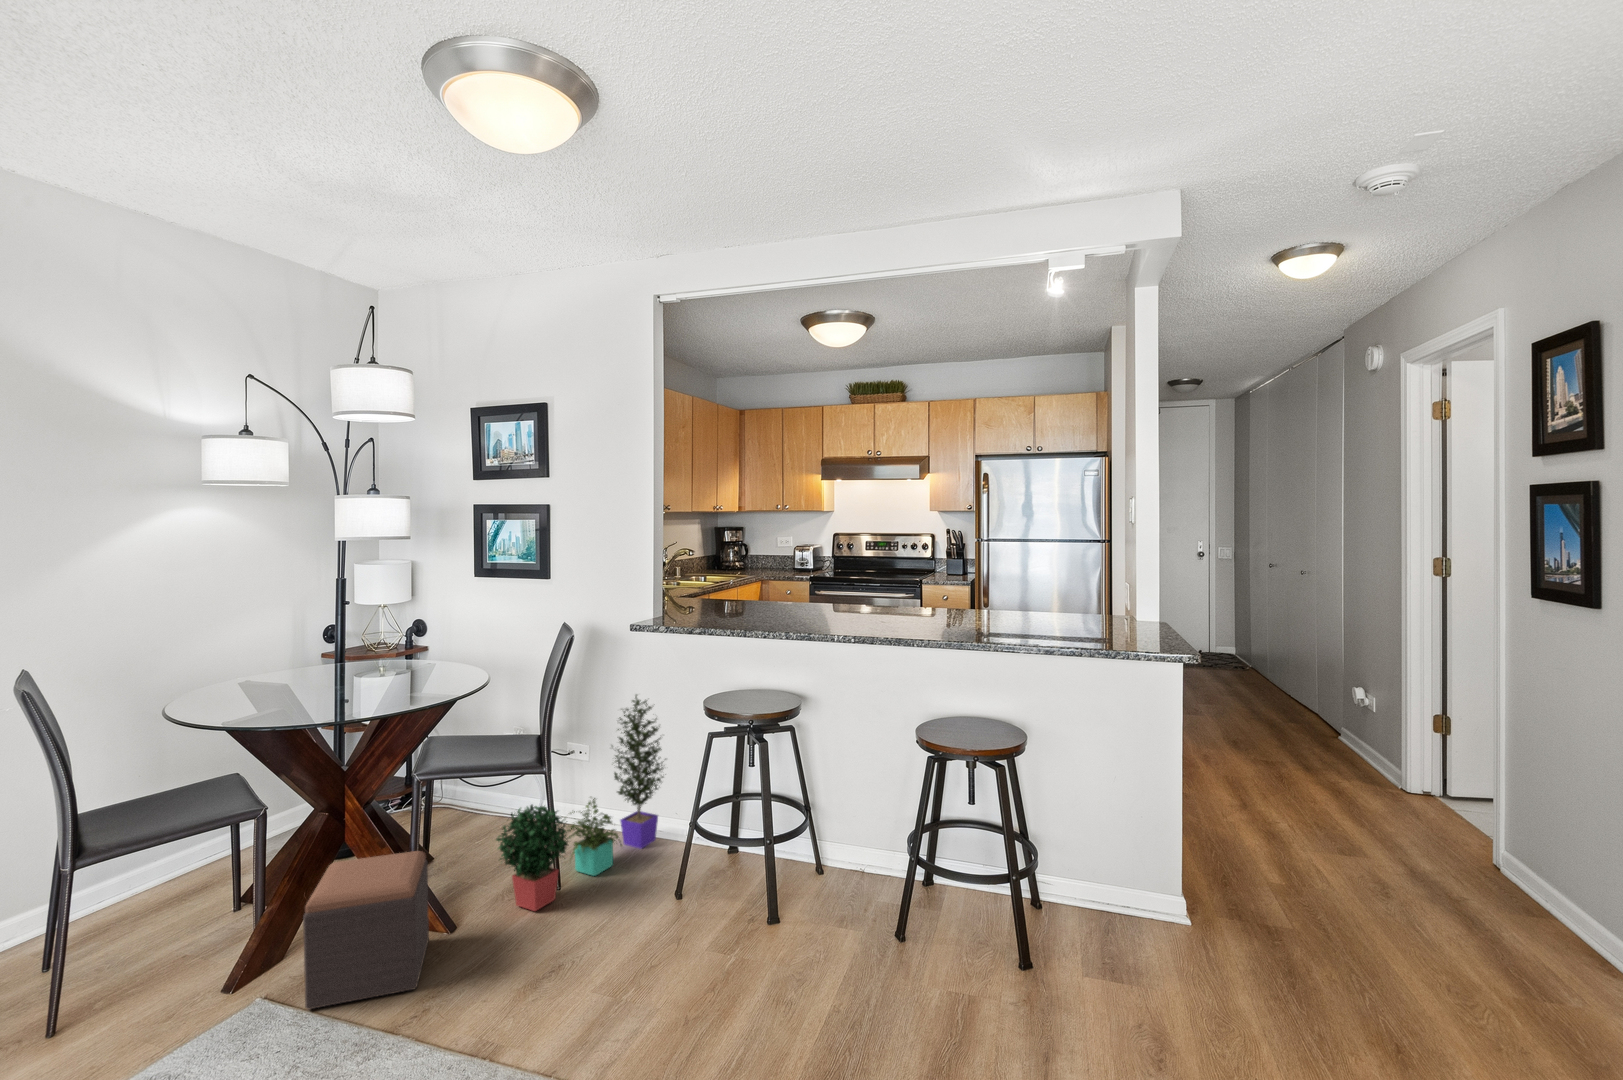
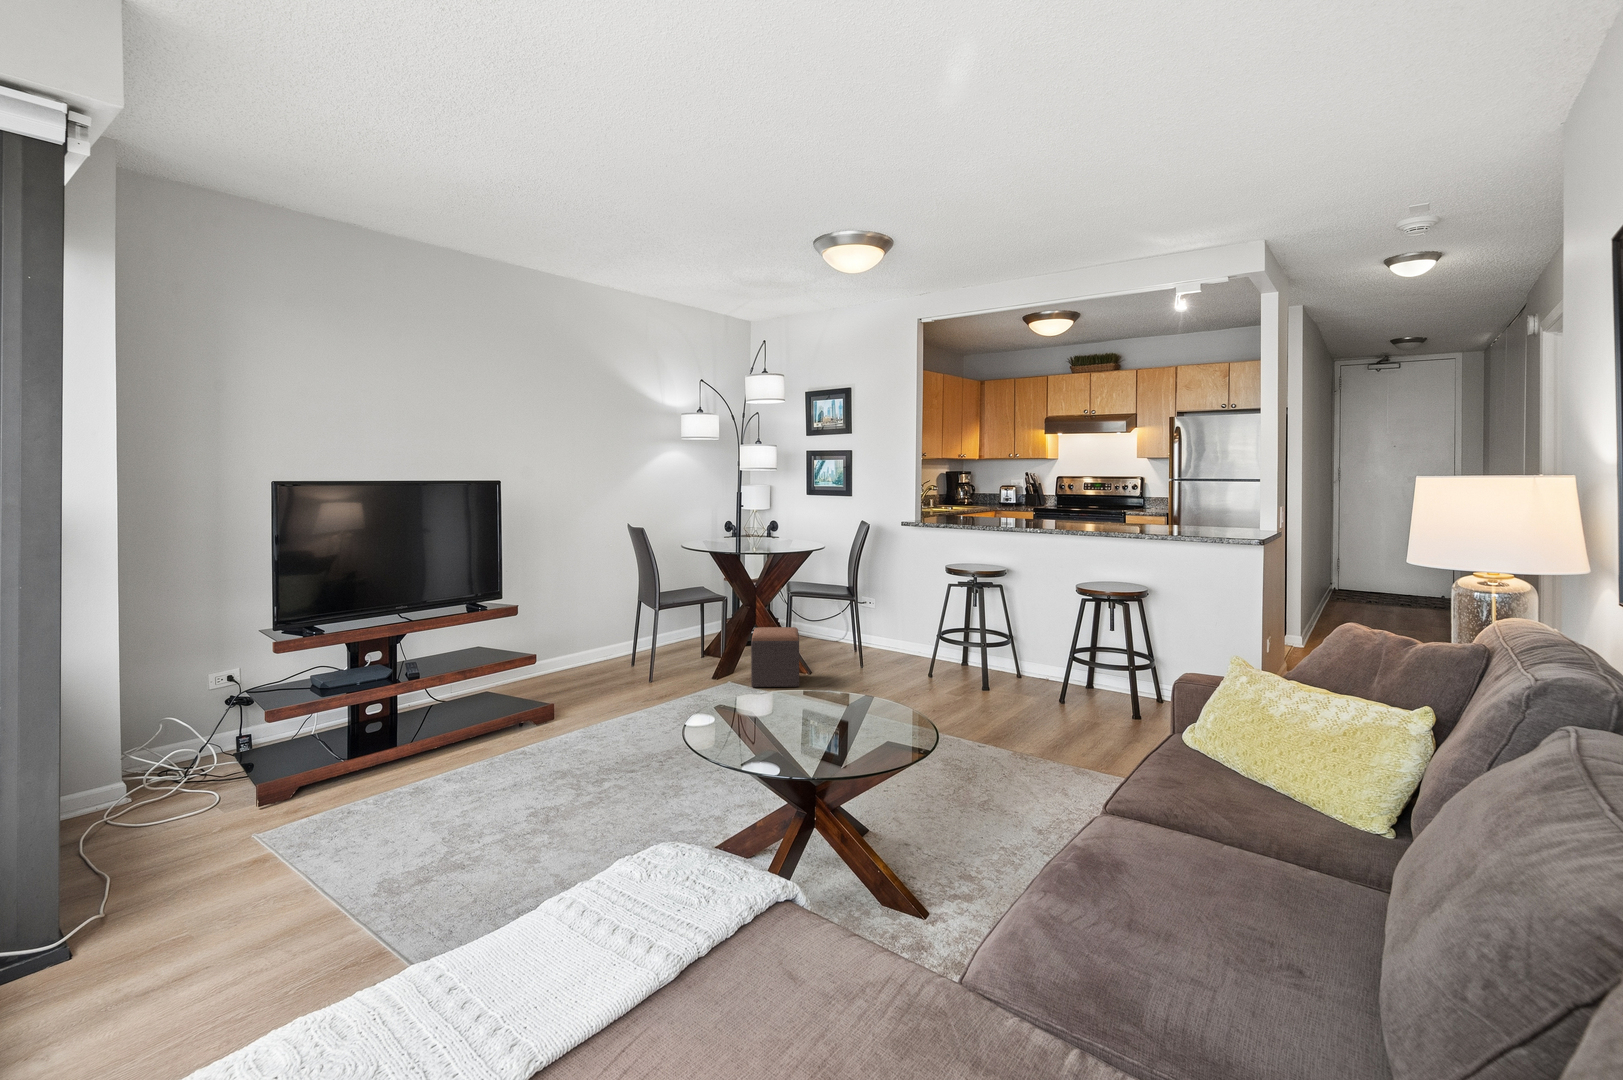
potted plant: present [496,695,664,911] -> none [830,566,925,672]

